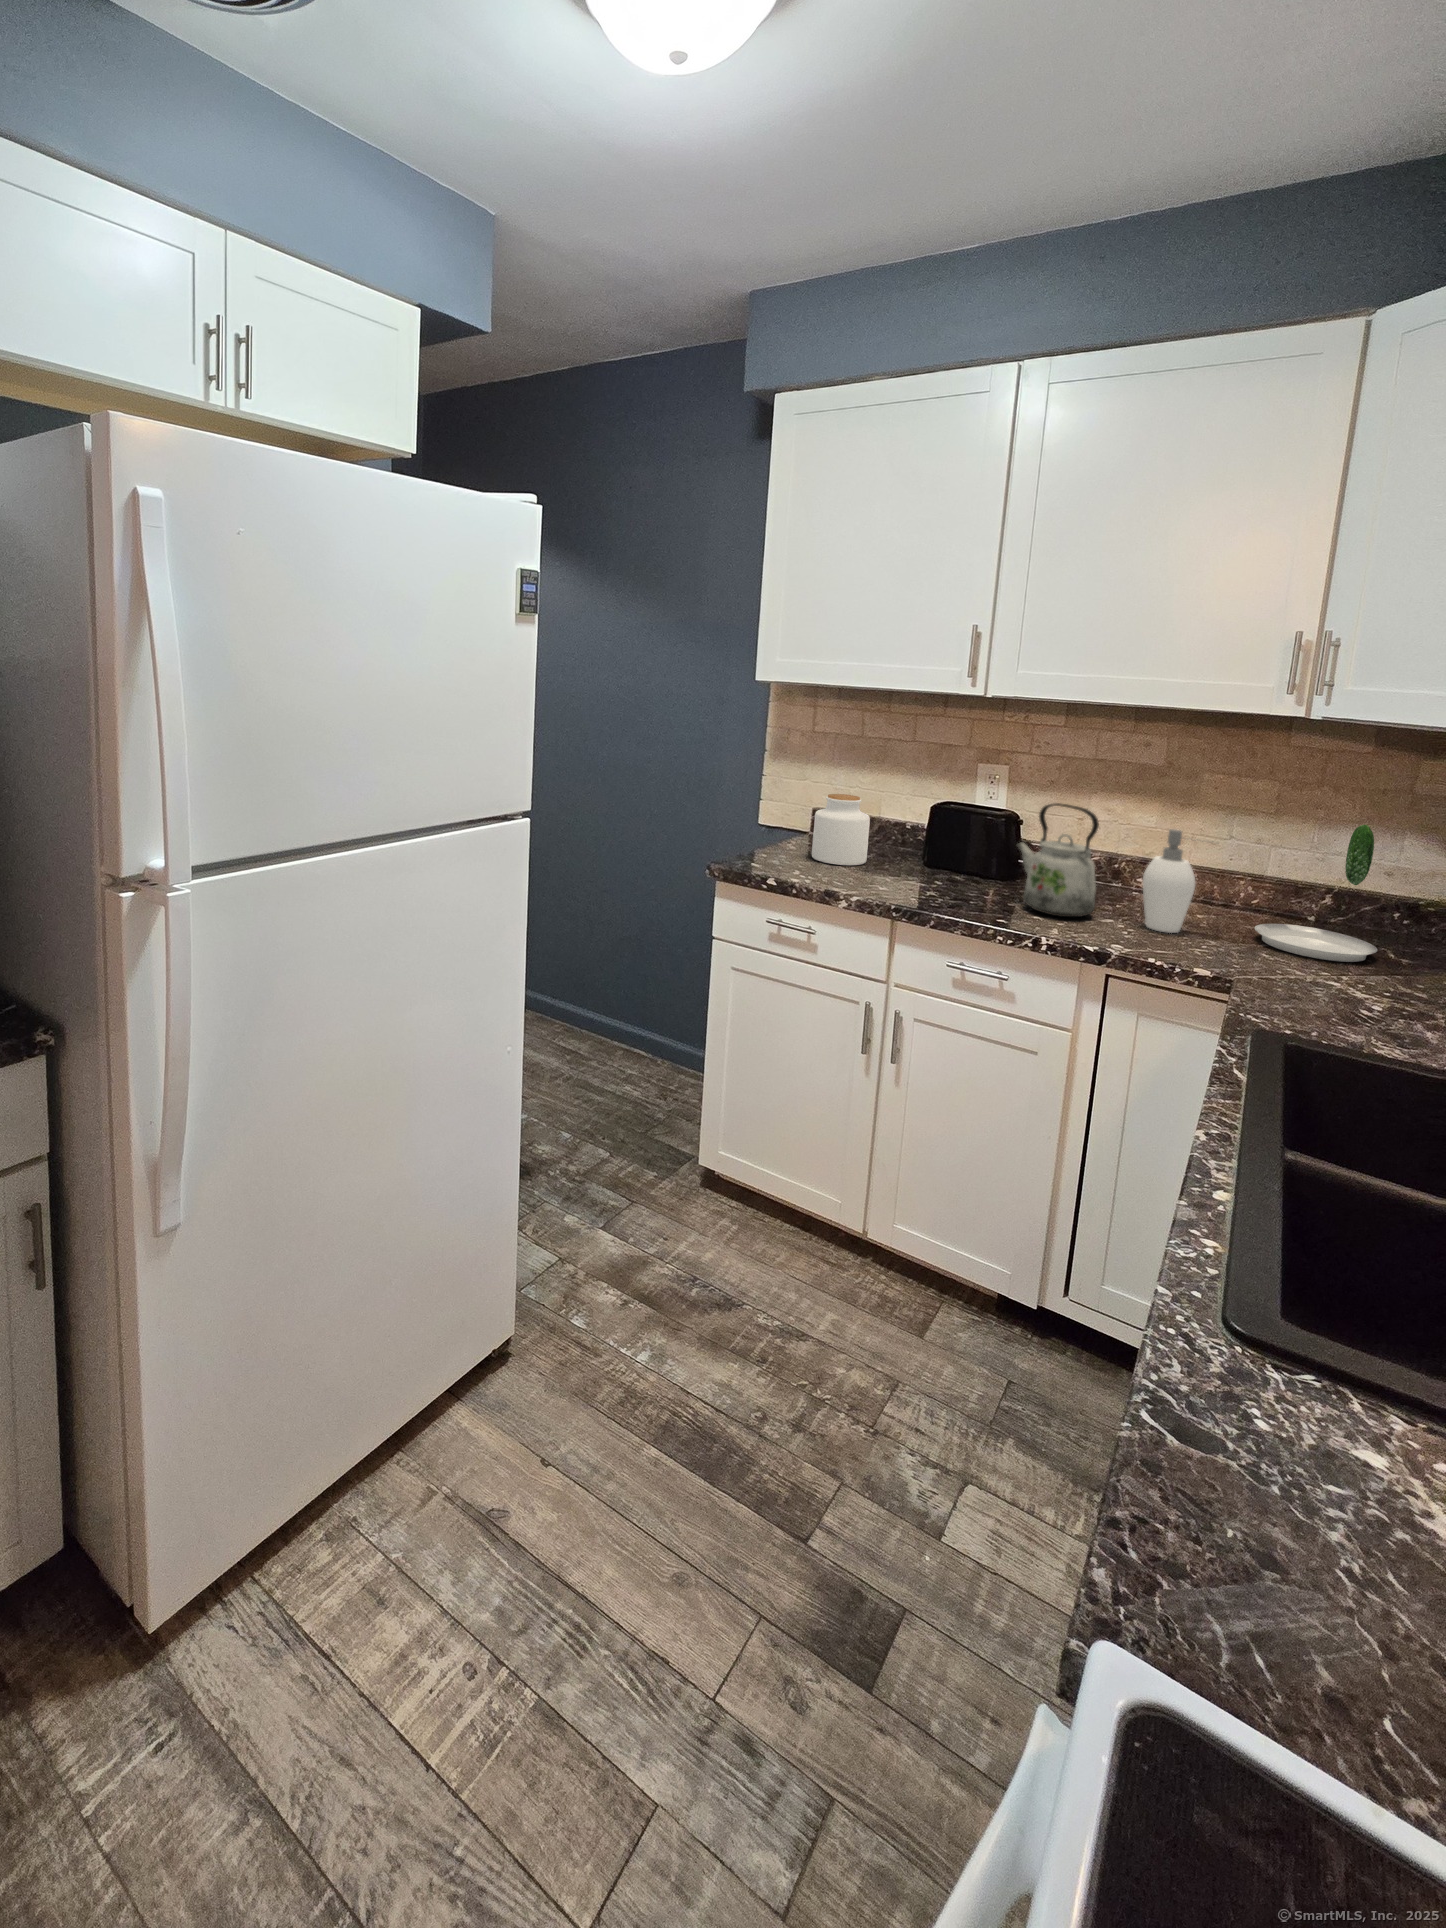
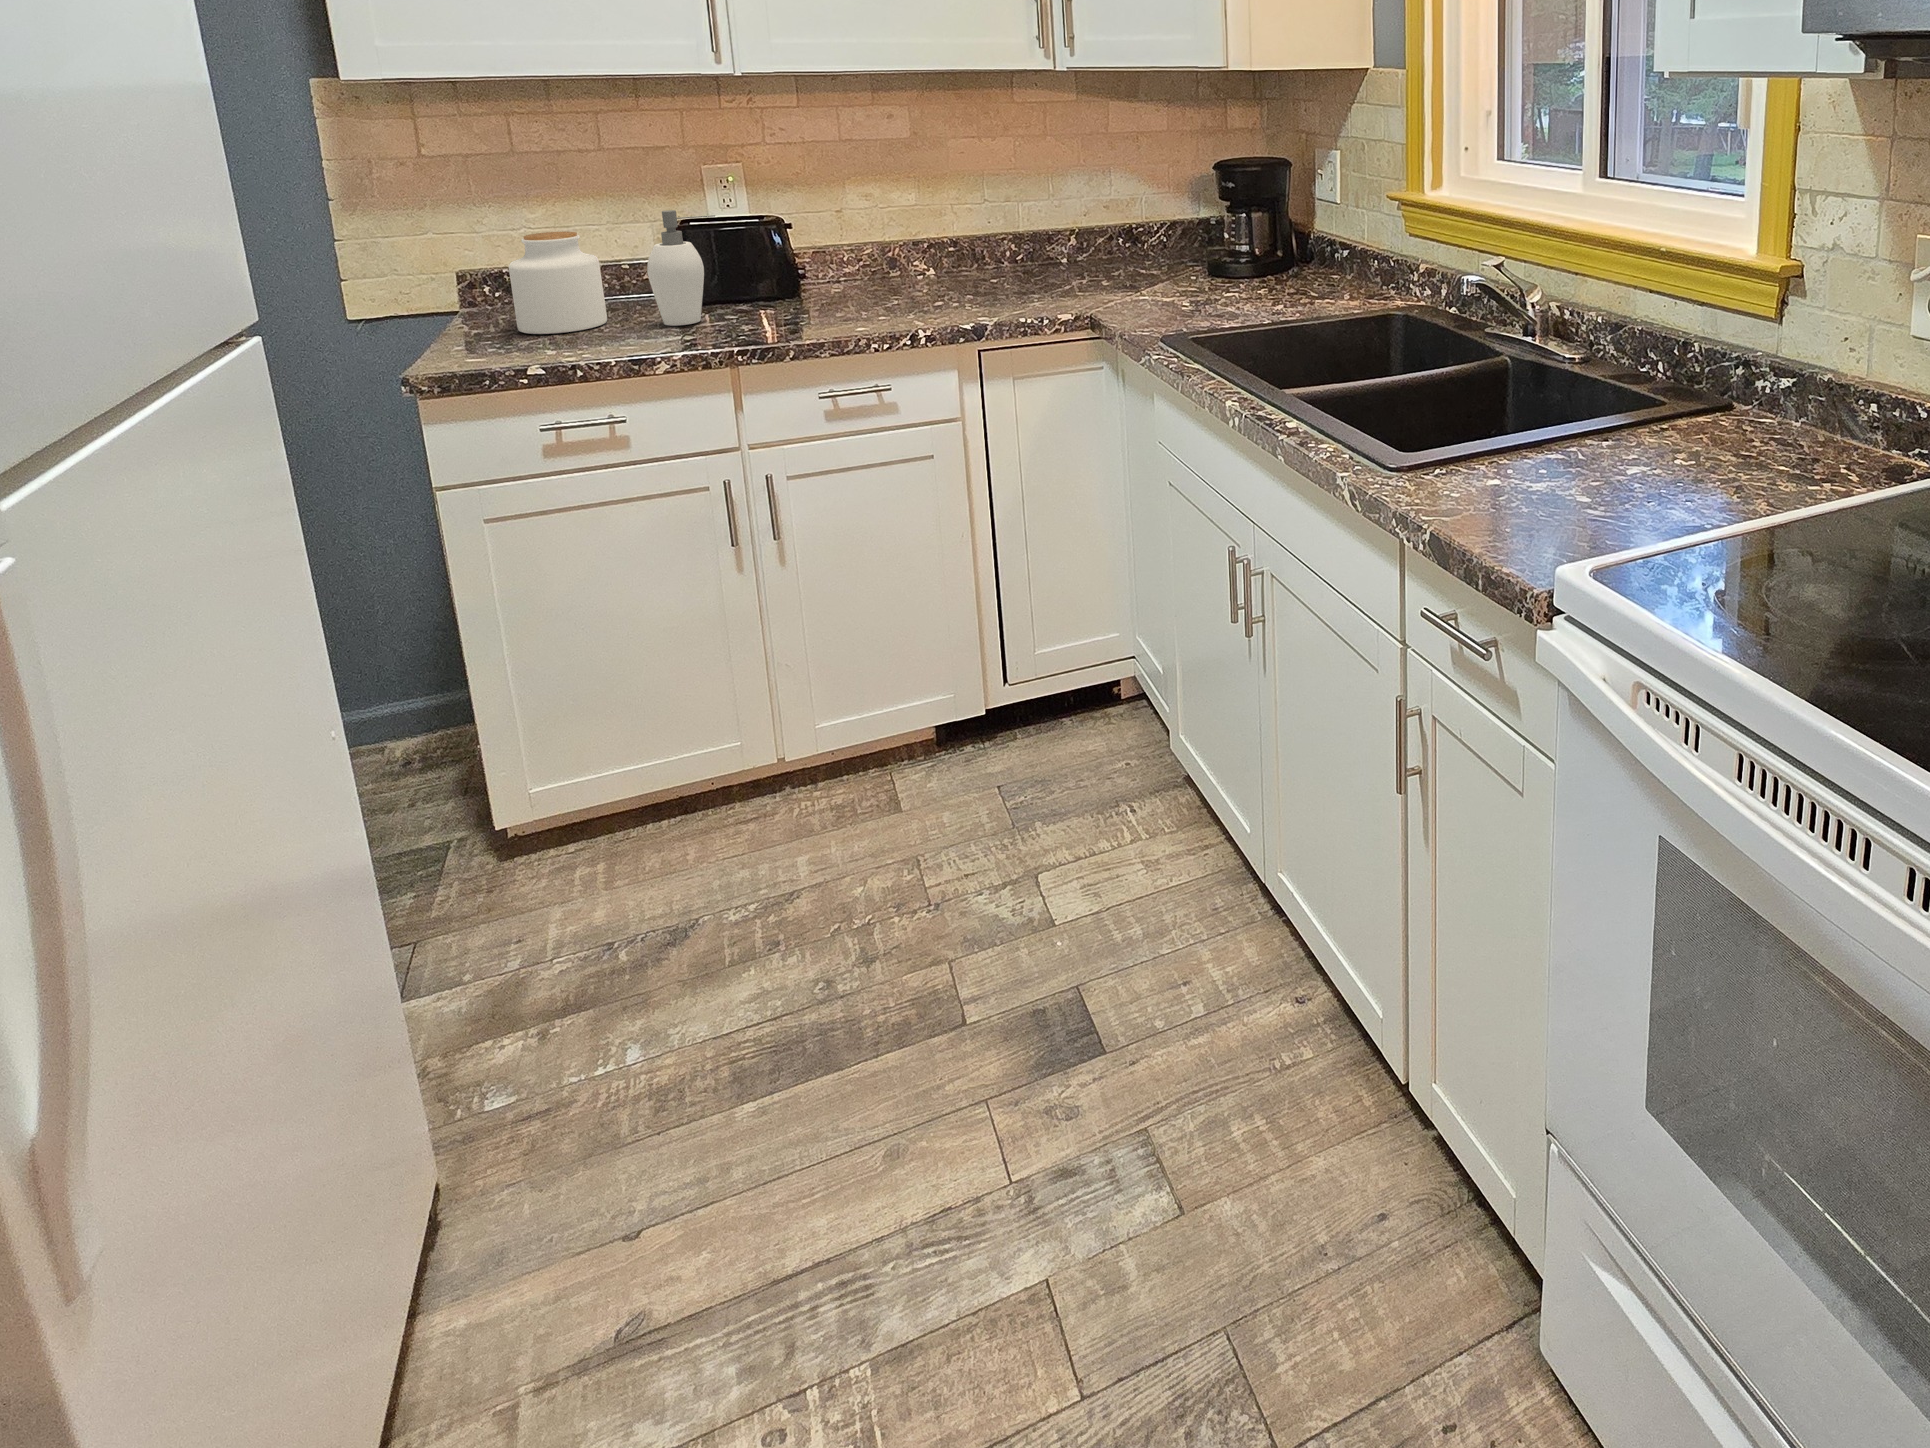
kettle: present [1017,803,1099,917] -> none [822,186,929,311]
plate: present [1255,825,1377,962] -> none [1054,160,1144,285]
soap dispenser: present [1143,829,1213,933] -> present [647,210,715,326]

